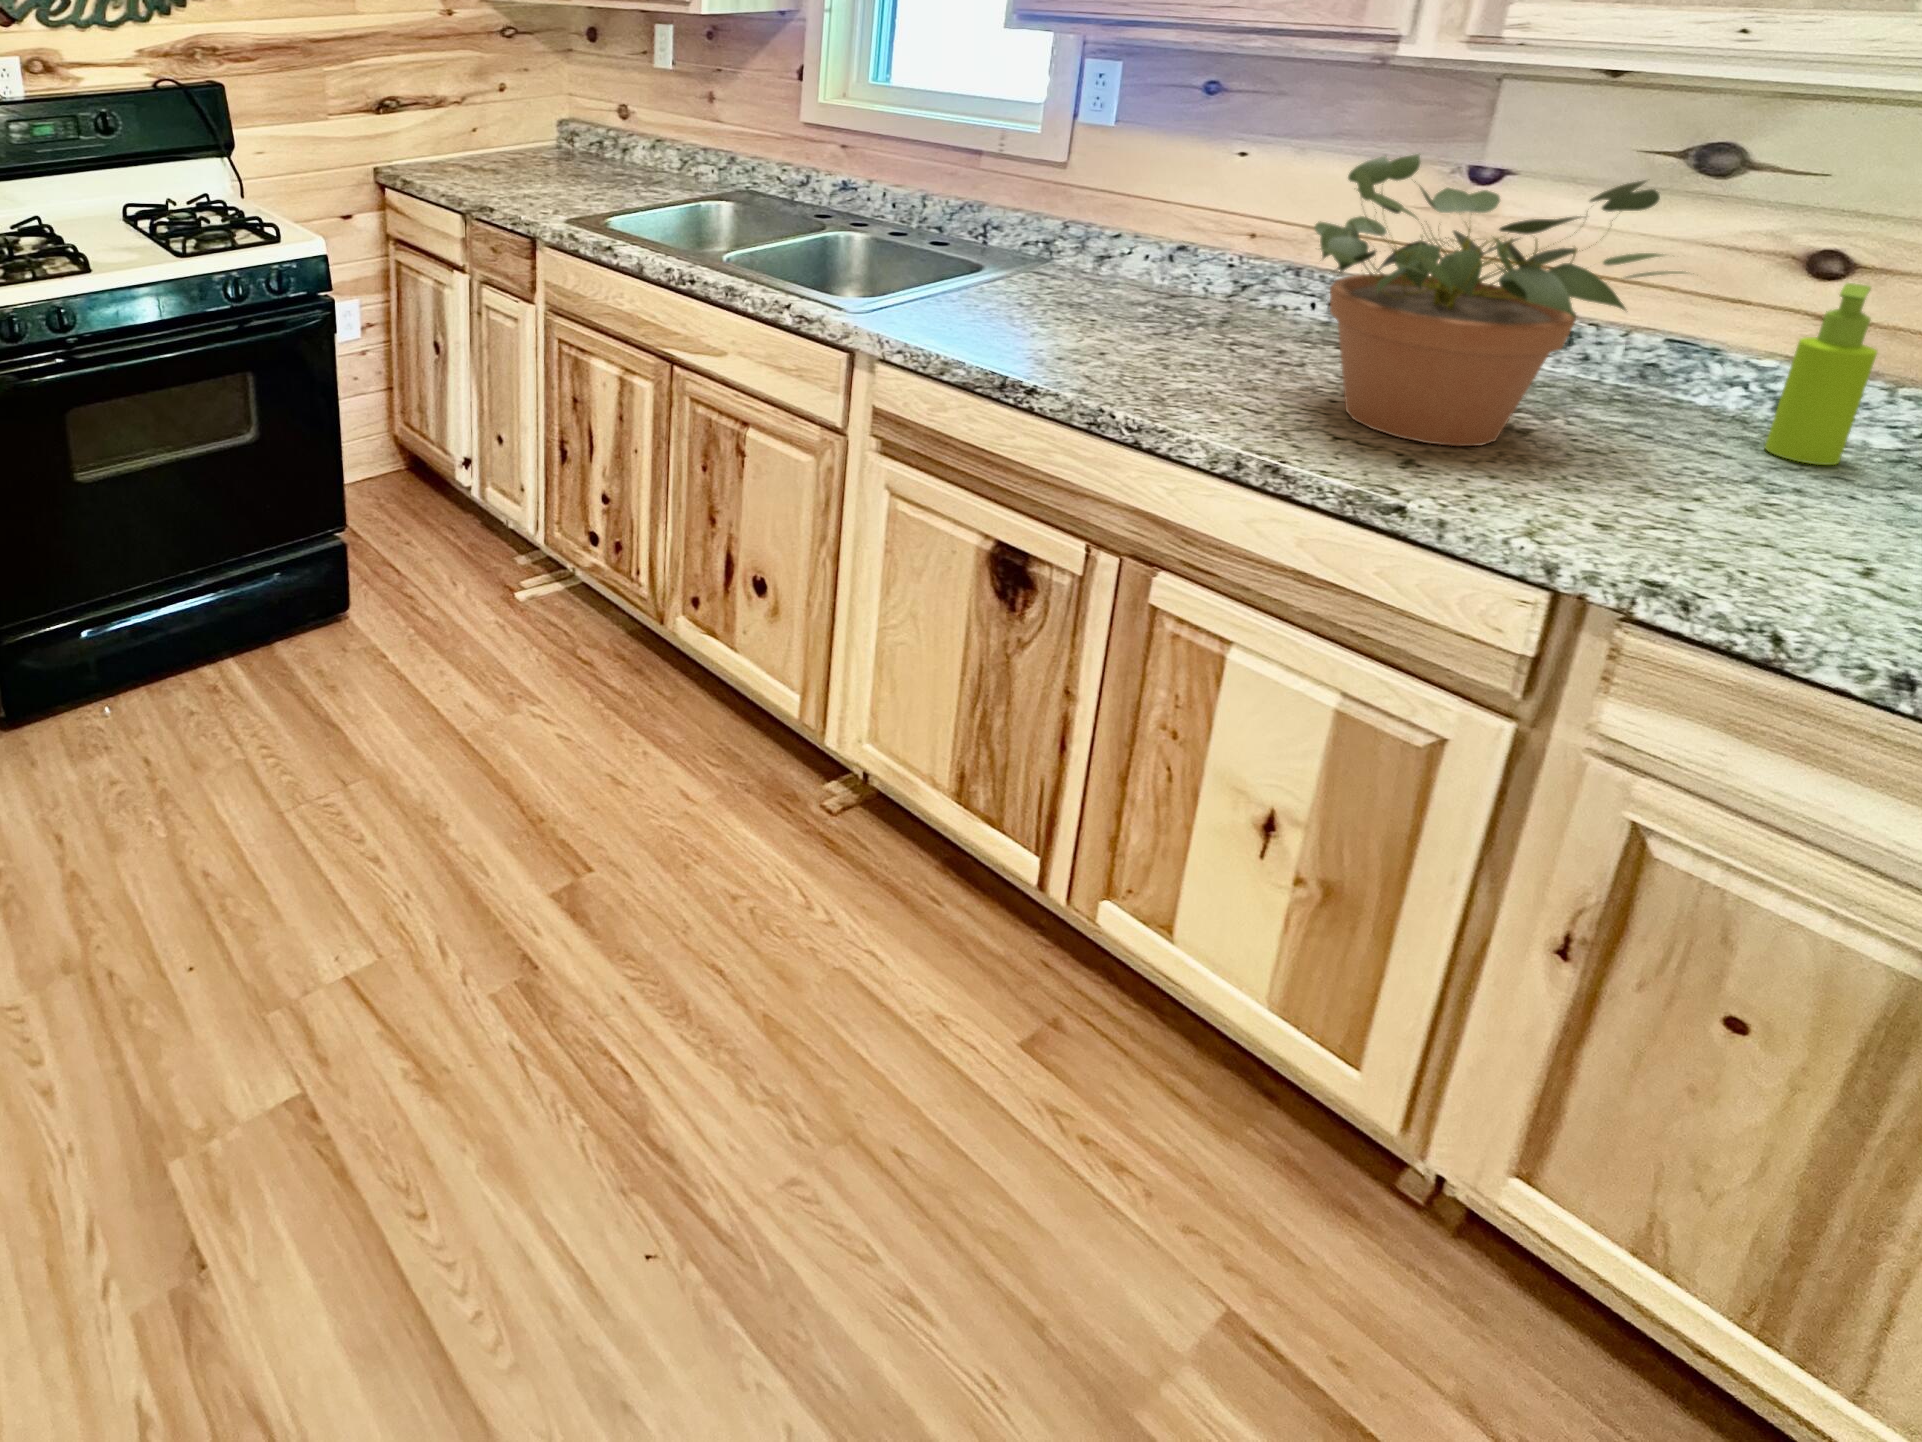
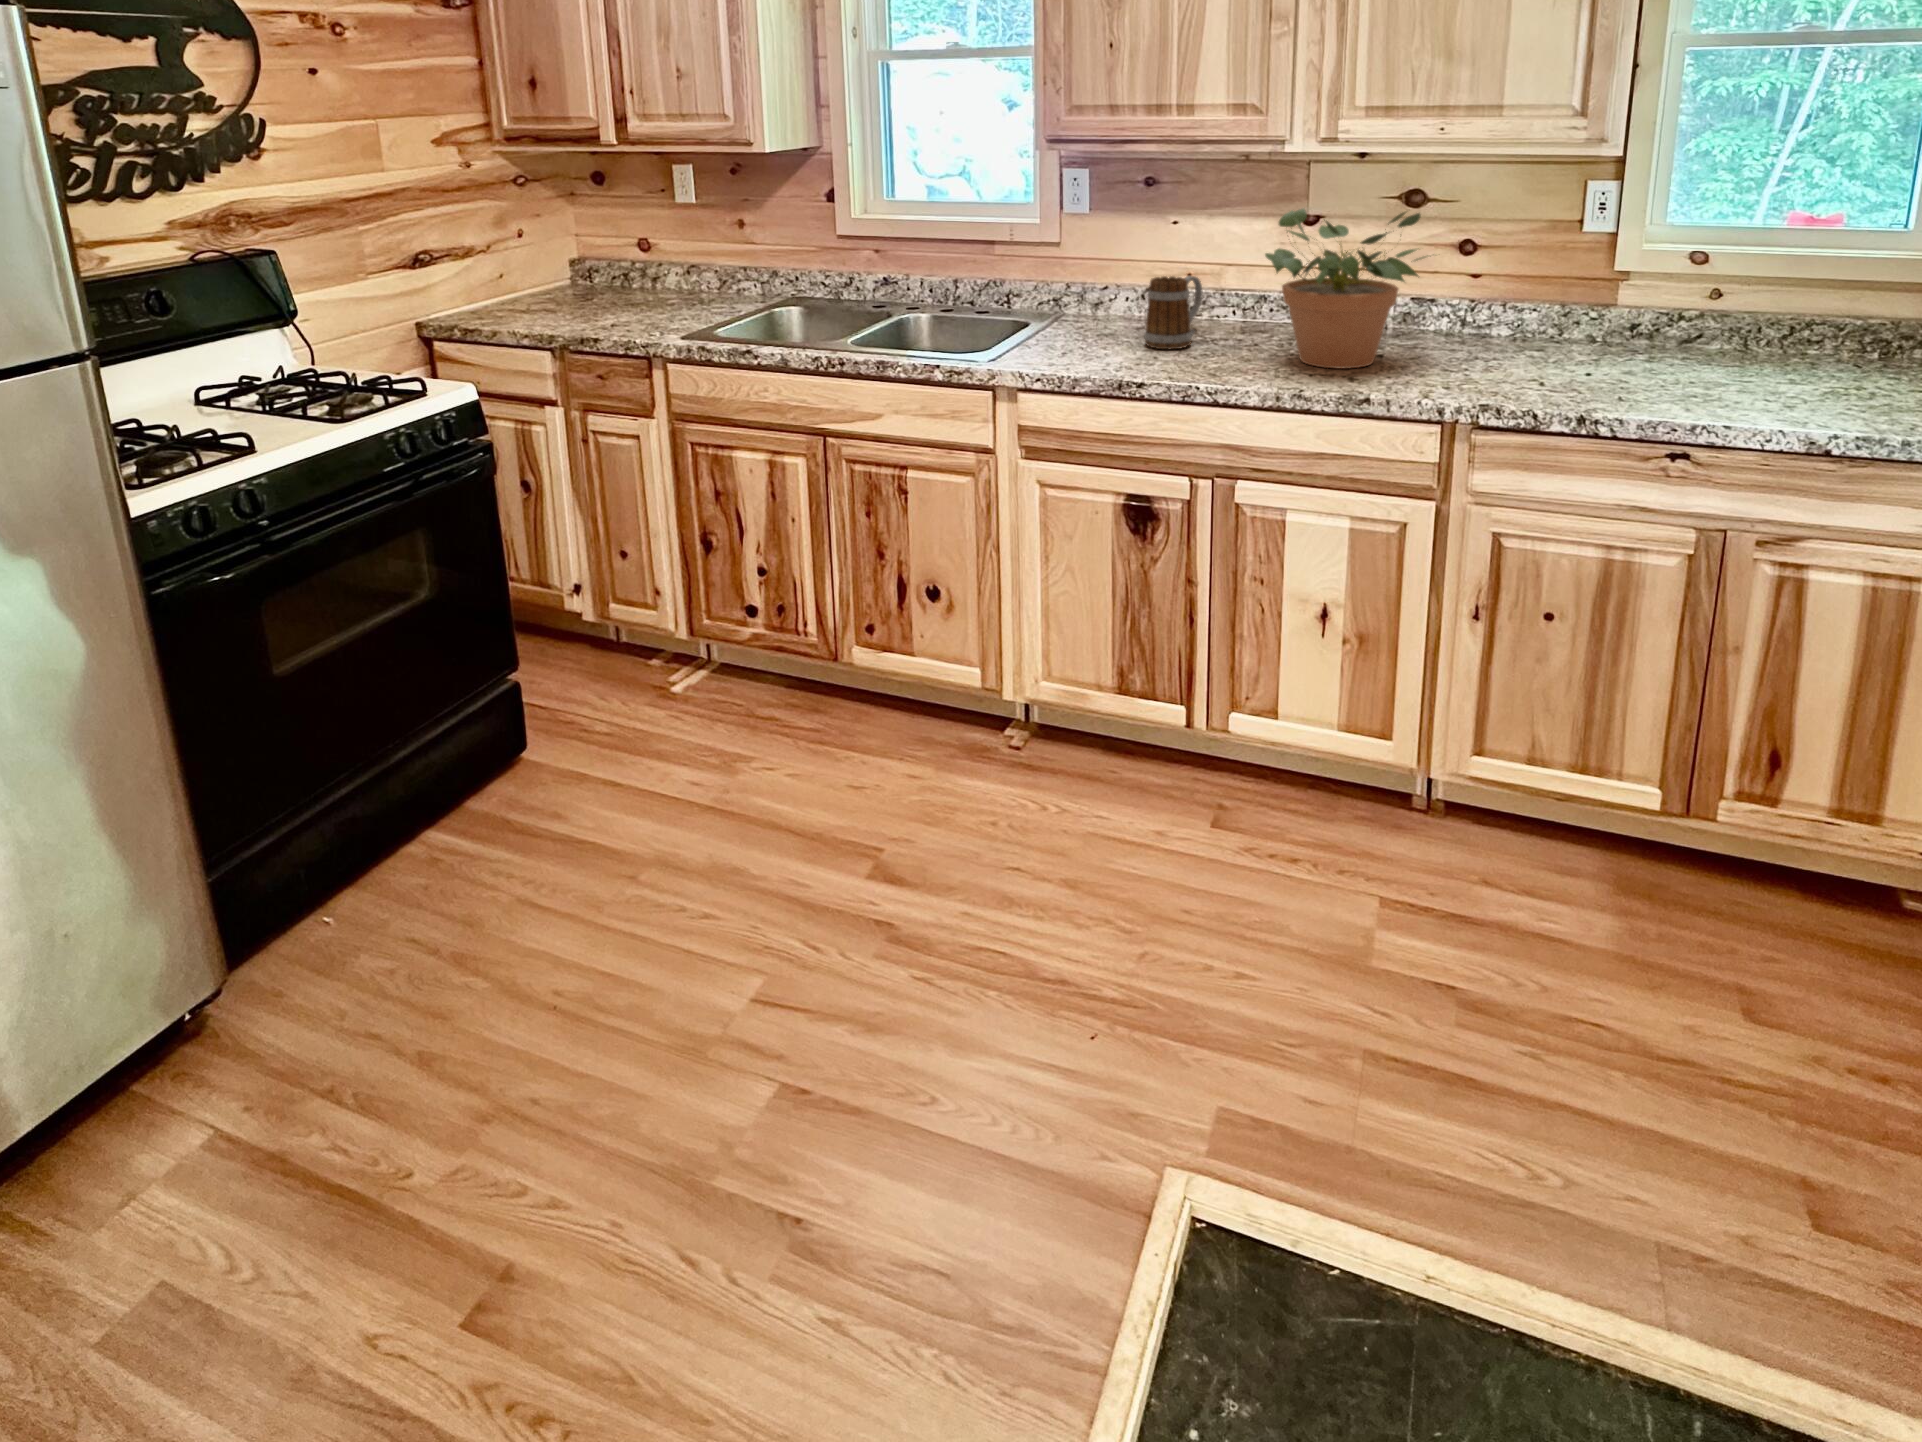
mug: none [1107,232,1227,346] -> present [1144,276,1202,349]
soap dispenser: present [1765,283,1877,465] -> none [1468,253,1501,347]

